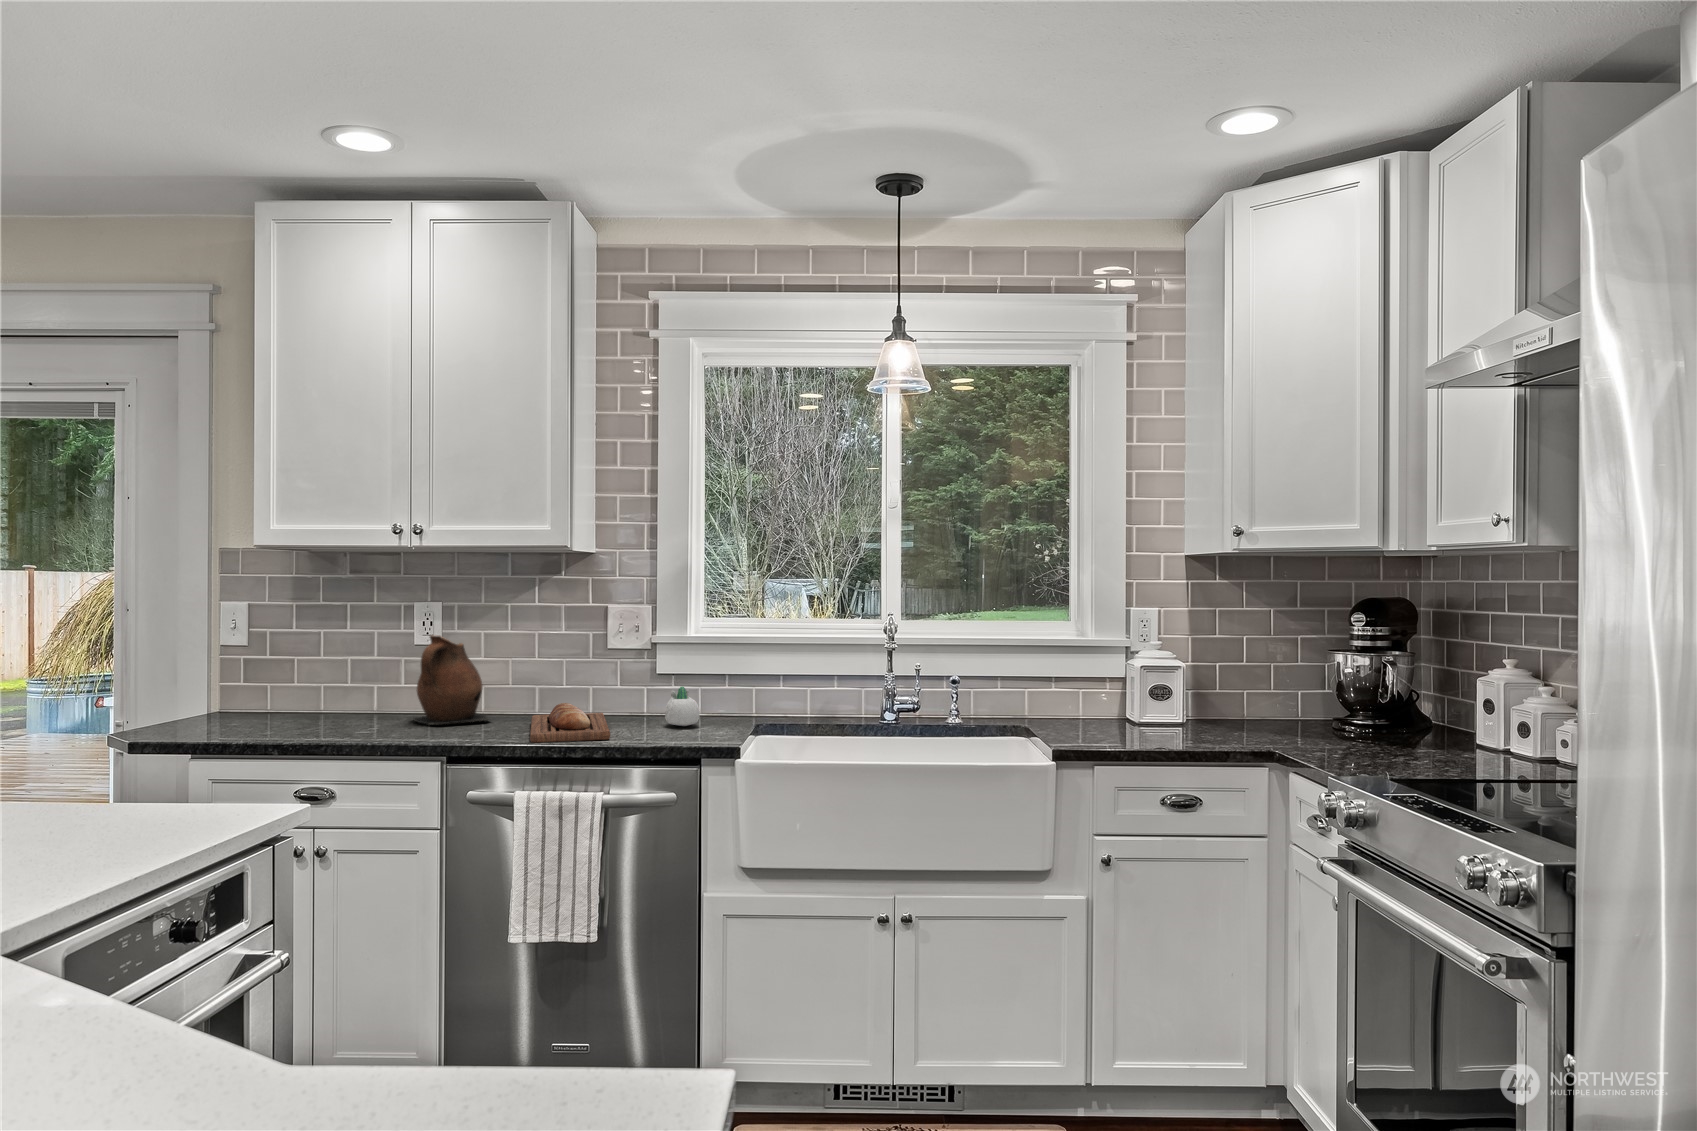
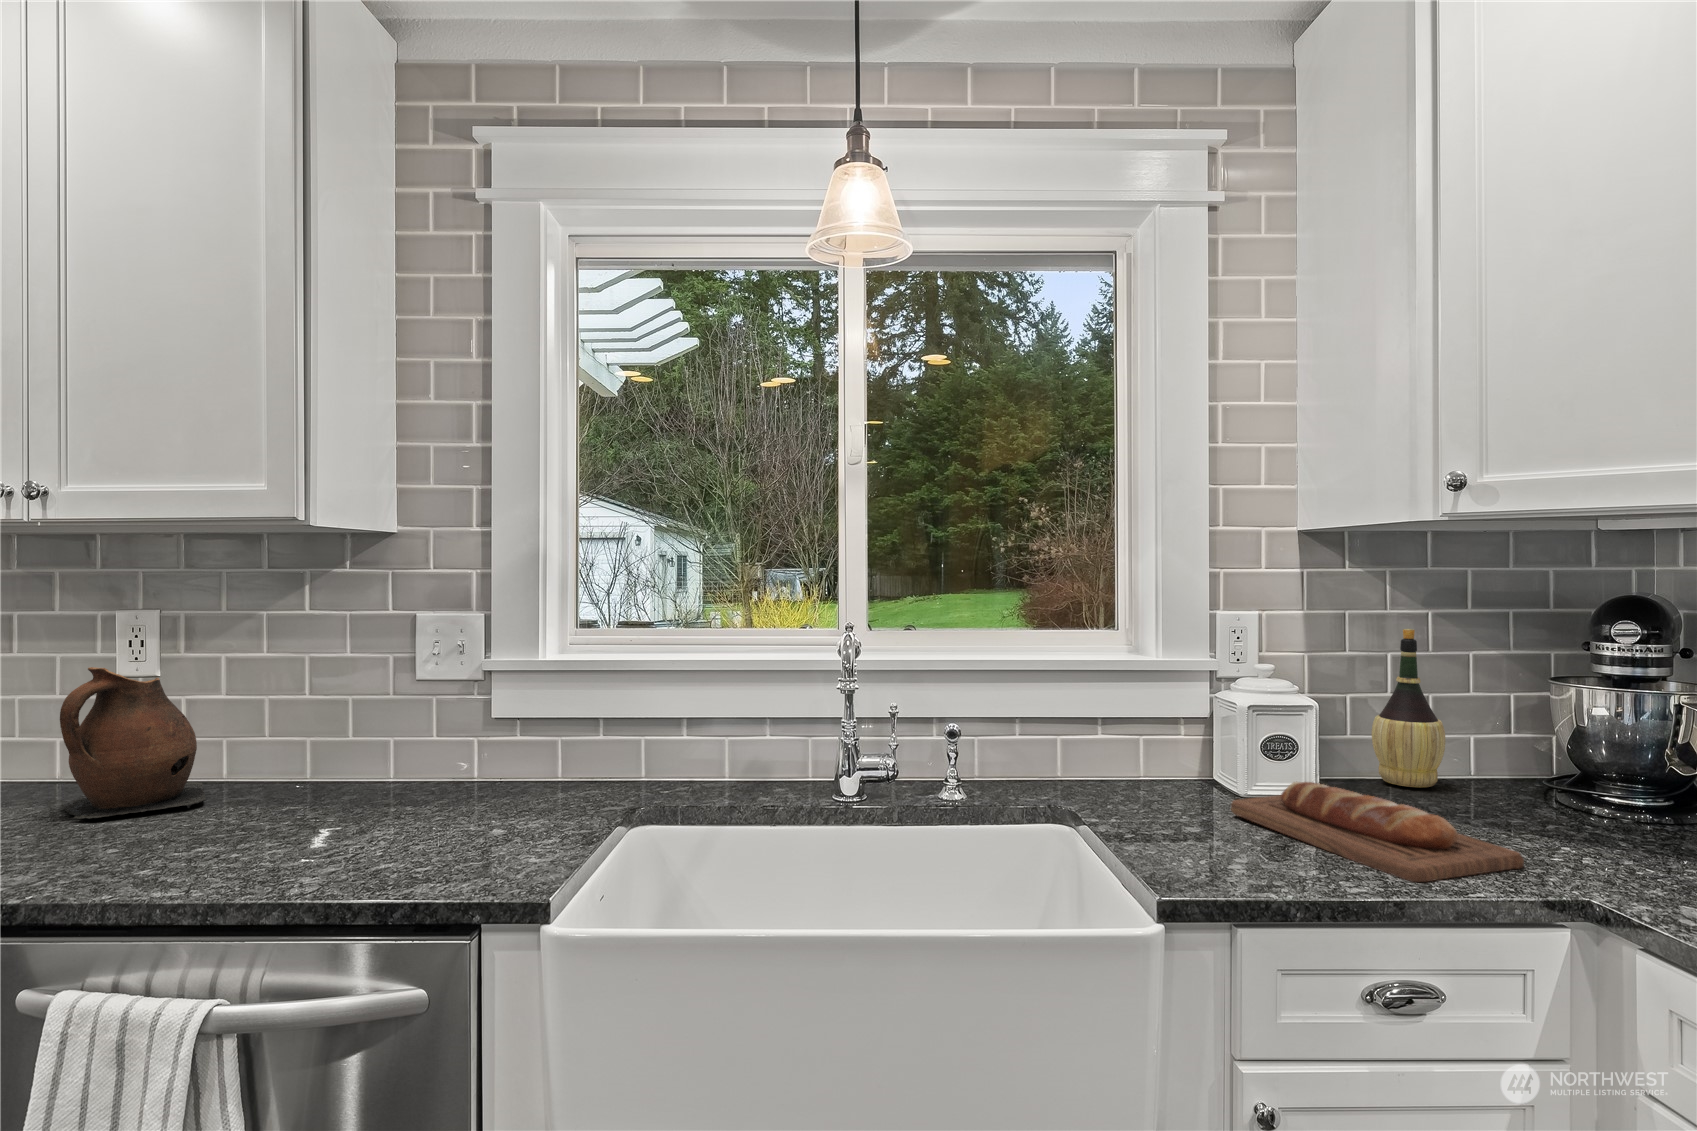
wine bottle: none [1230,620,1274,721] -> present [1372,629,1445,787]
succulent planter: present [665,686,700,726] -> none [484,745,542,812]
bread loaf: present [530,703,610,743] -> present [1231,782,1524,882]

